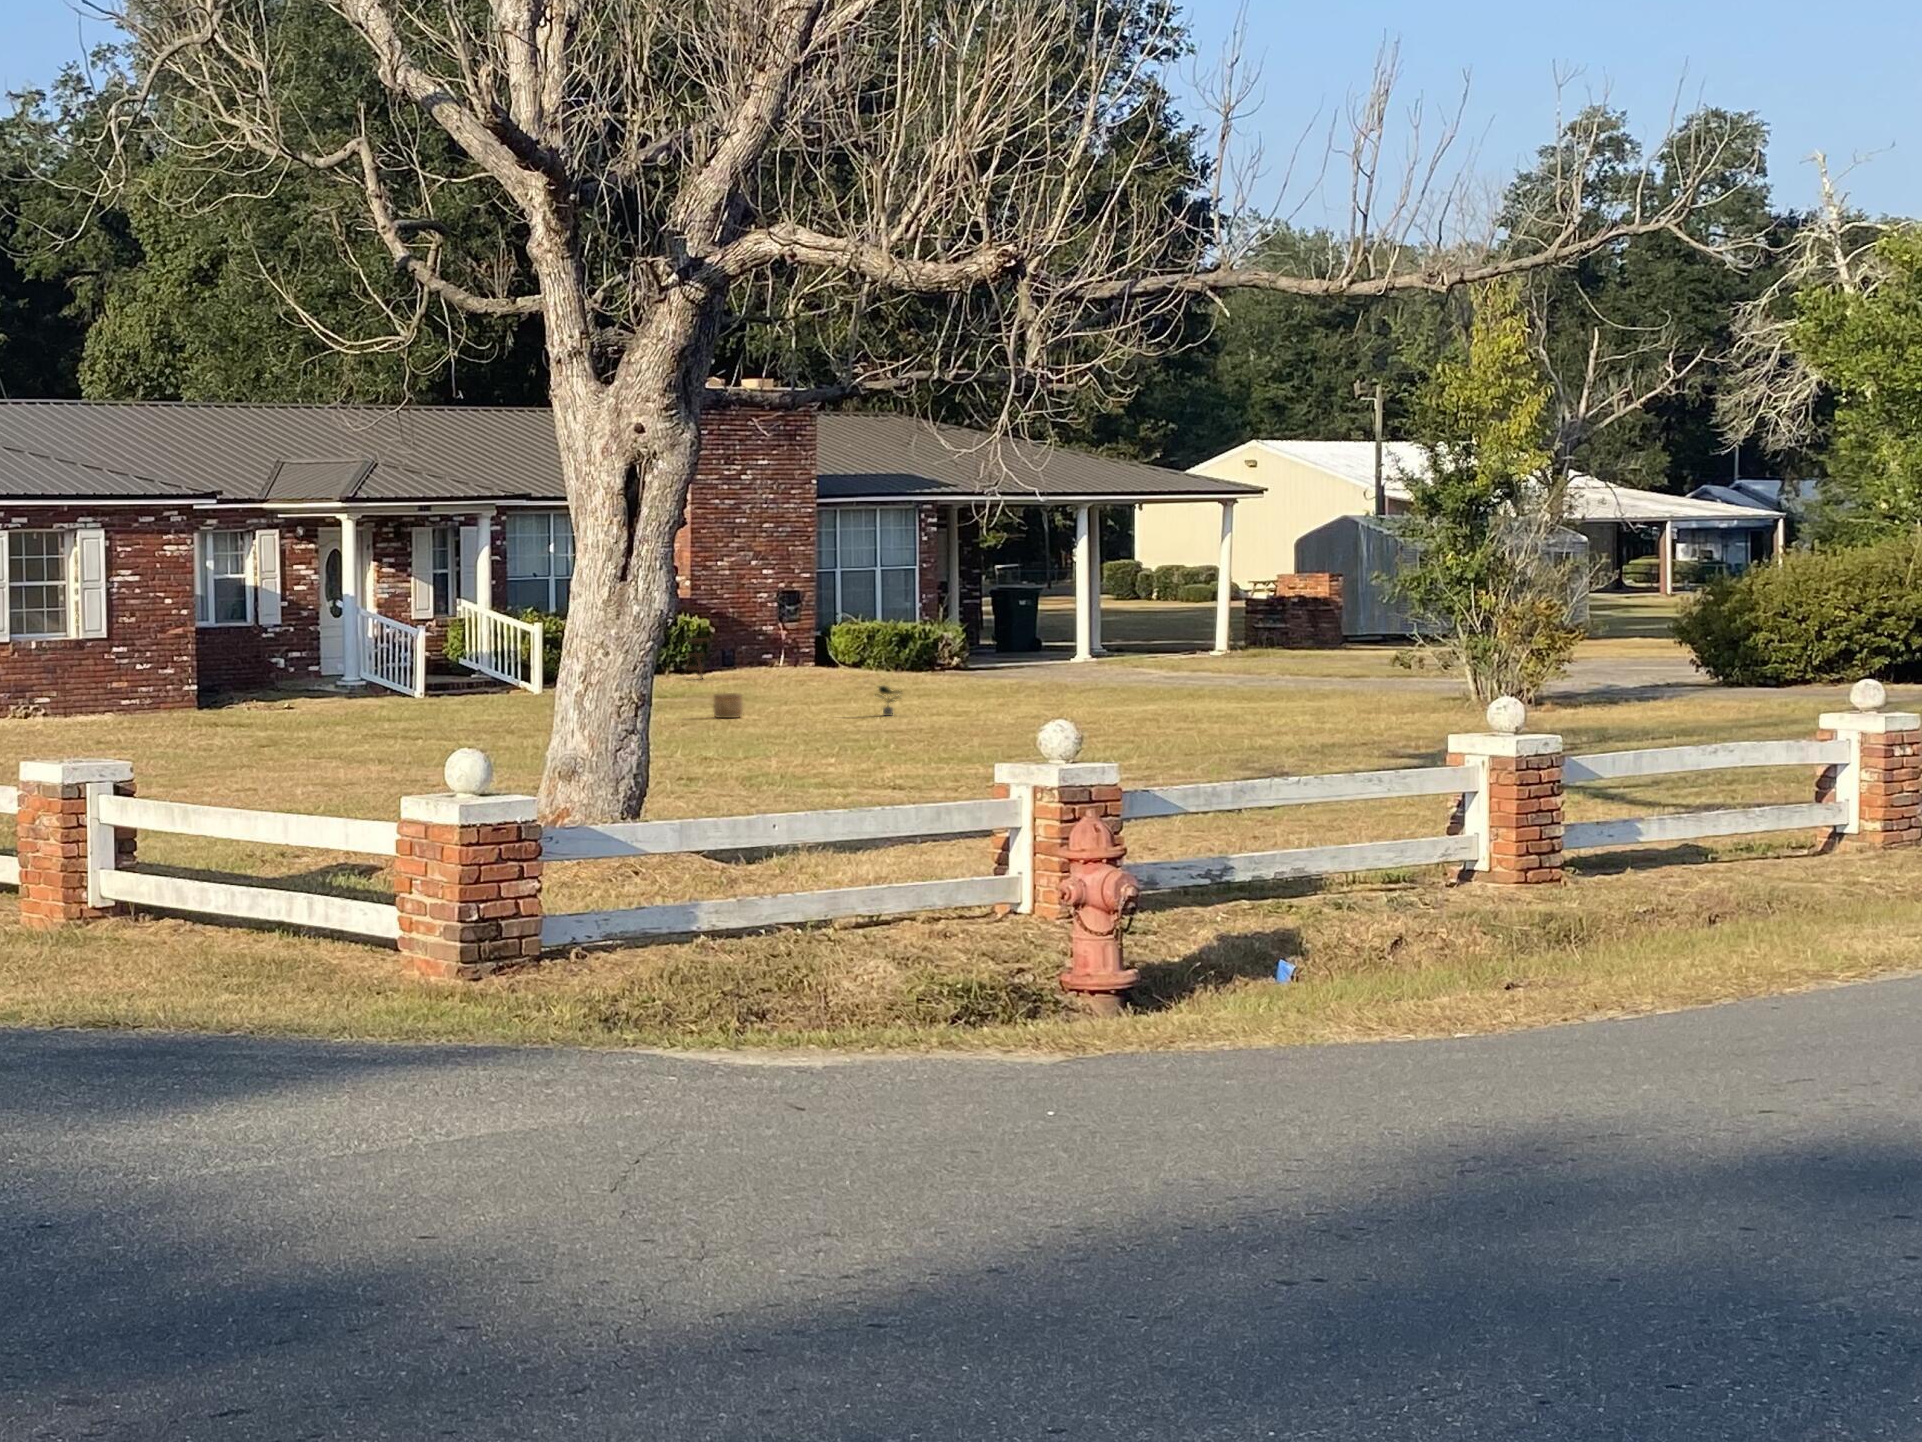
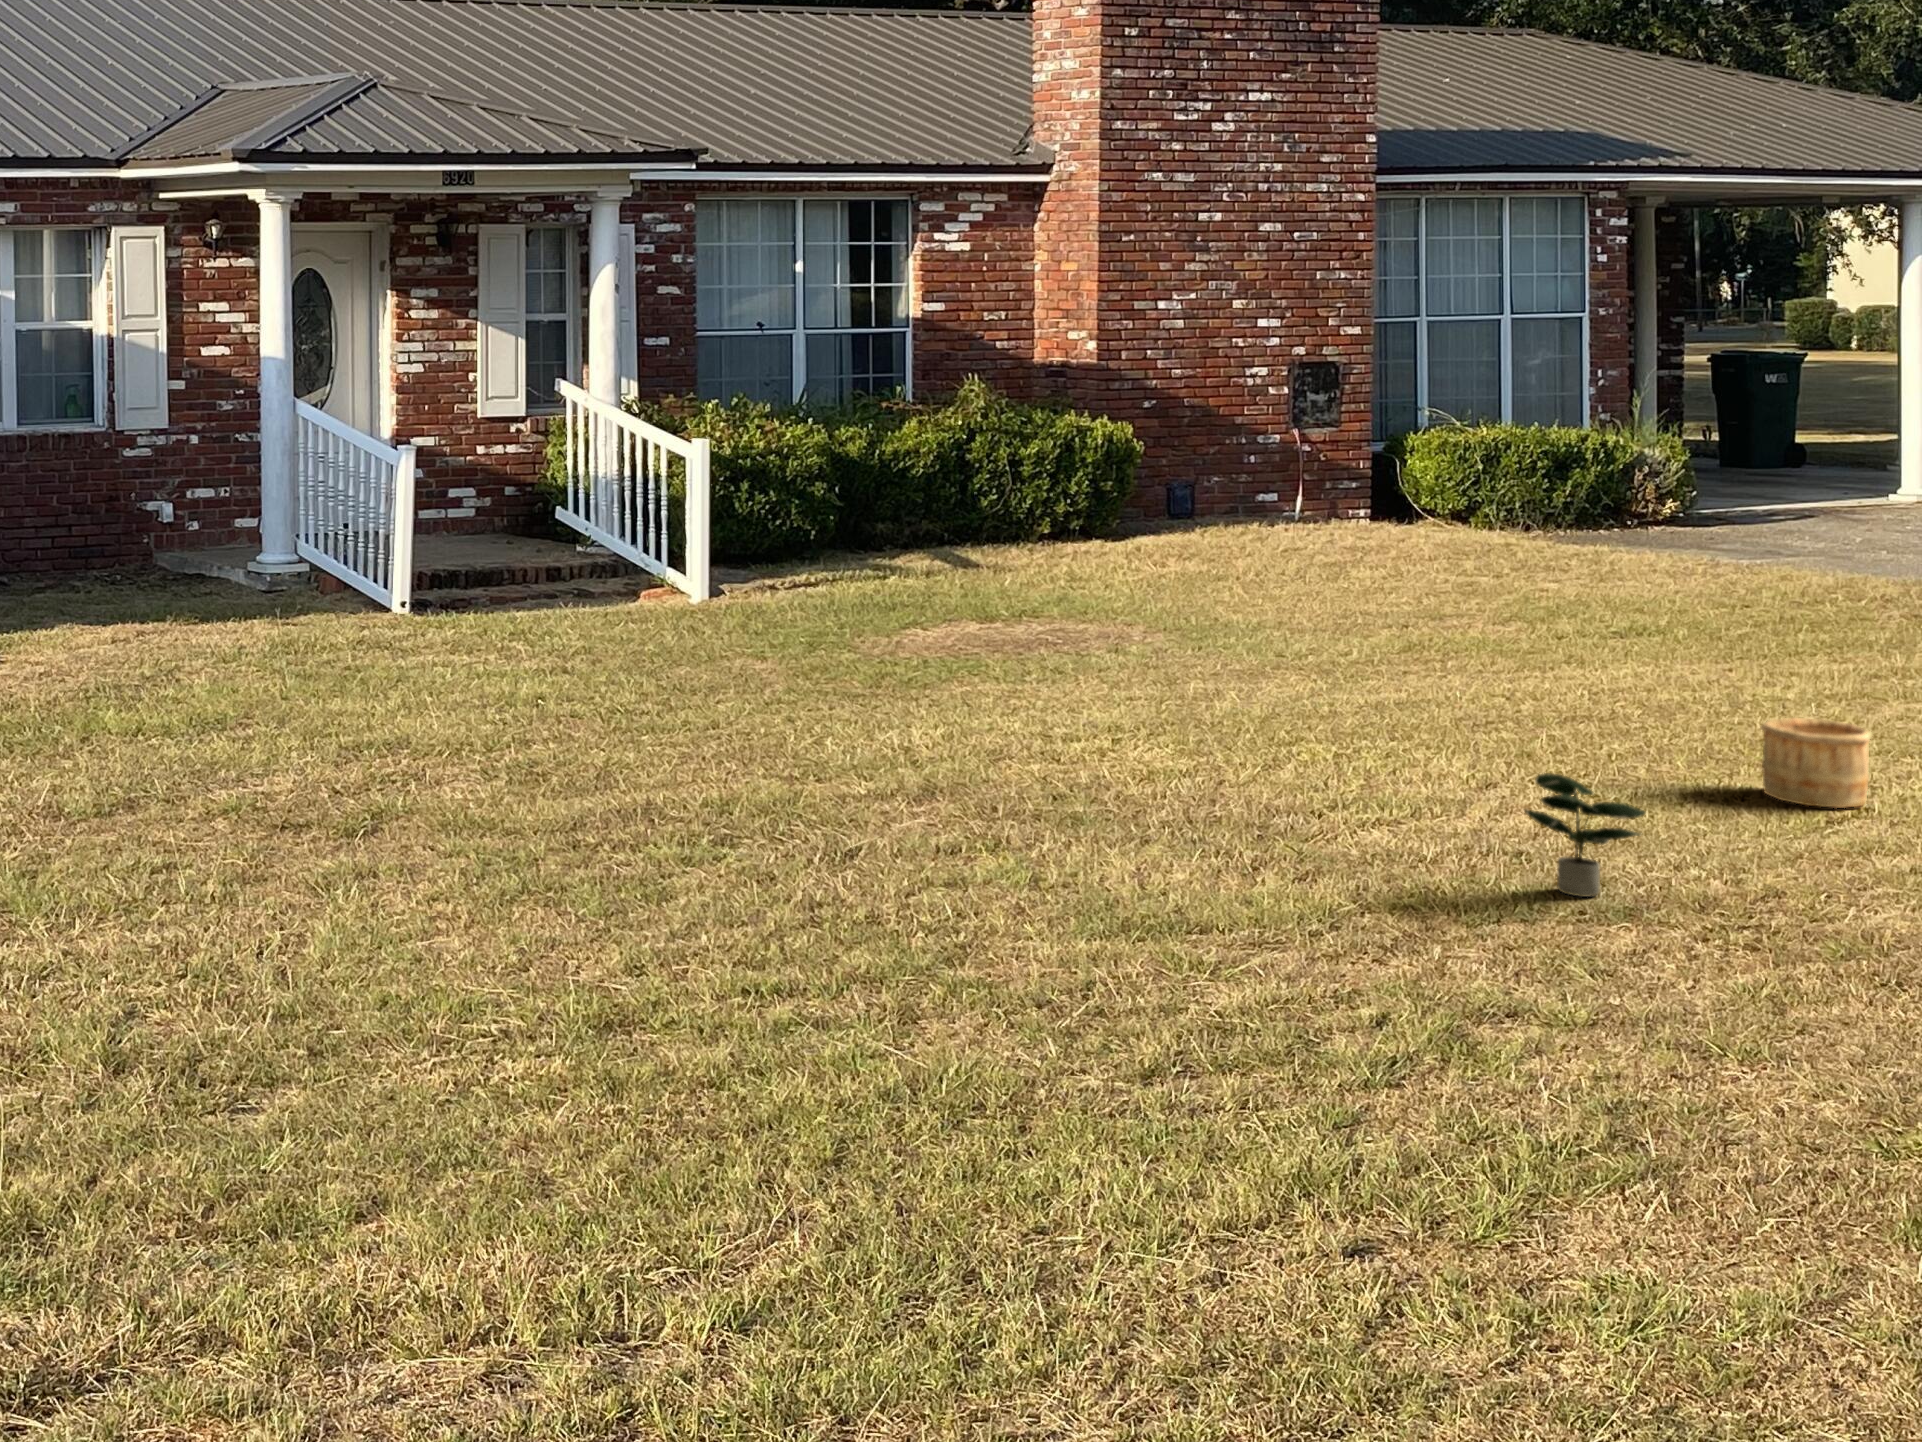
side table: present [686,638,707,679] -> none [1061,461,1121,551]
wooden bucket: present [713,693,743,718] -> present [1761,718,1872,808]

